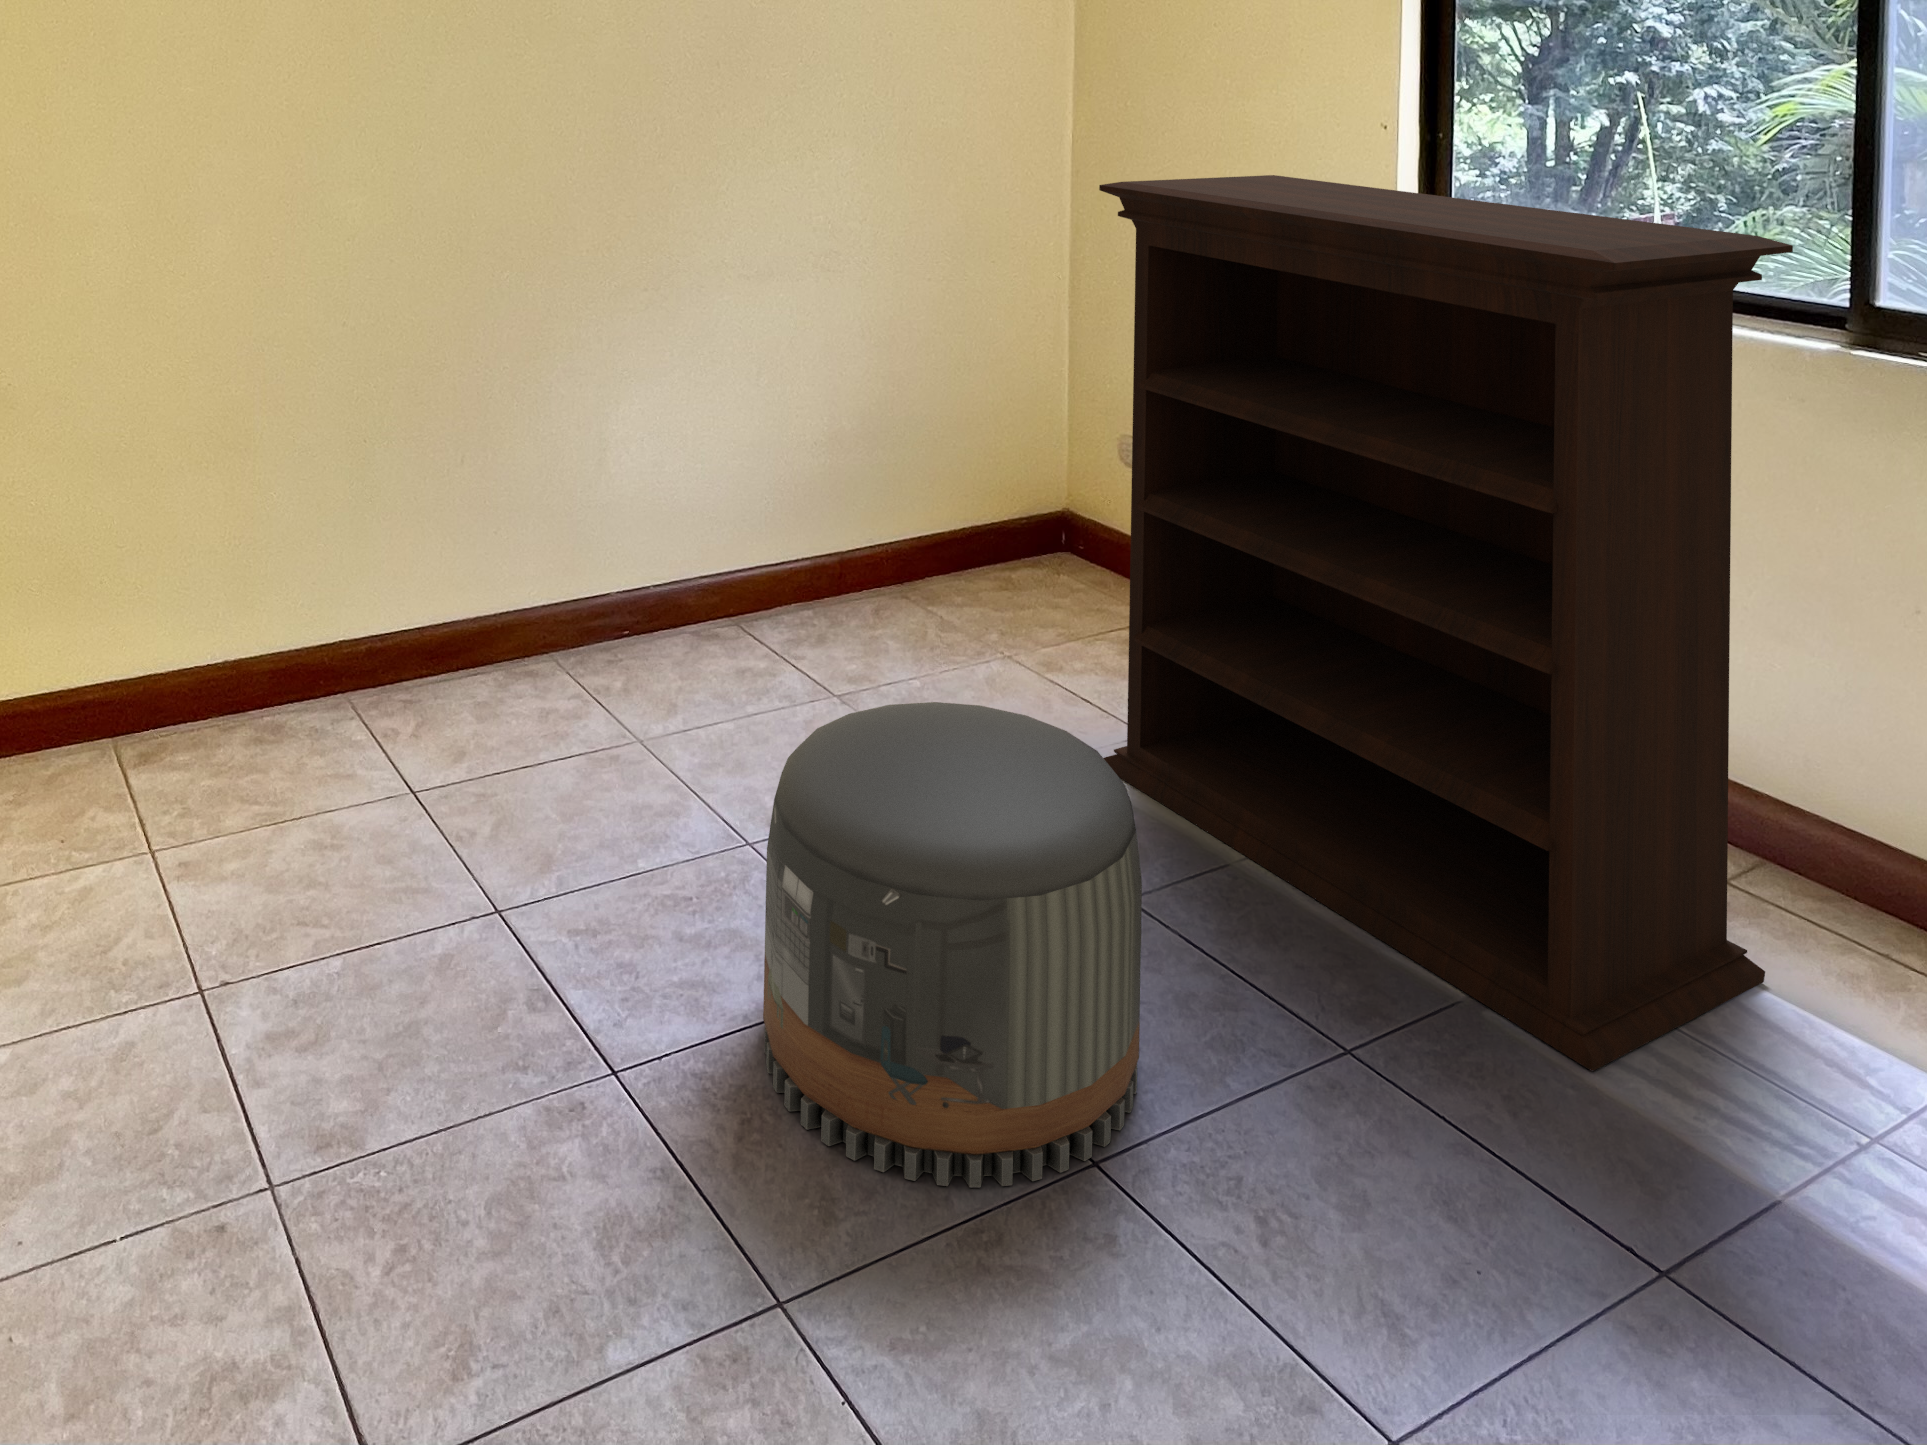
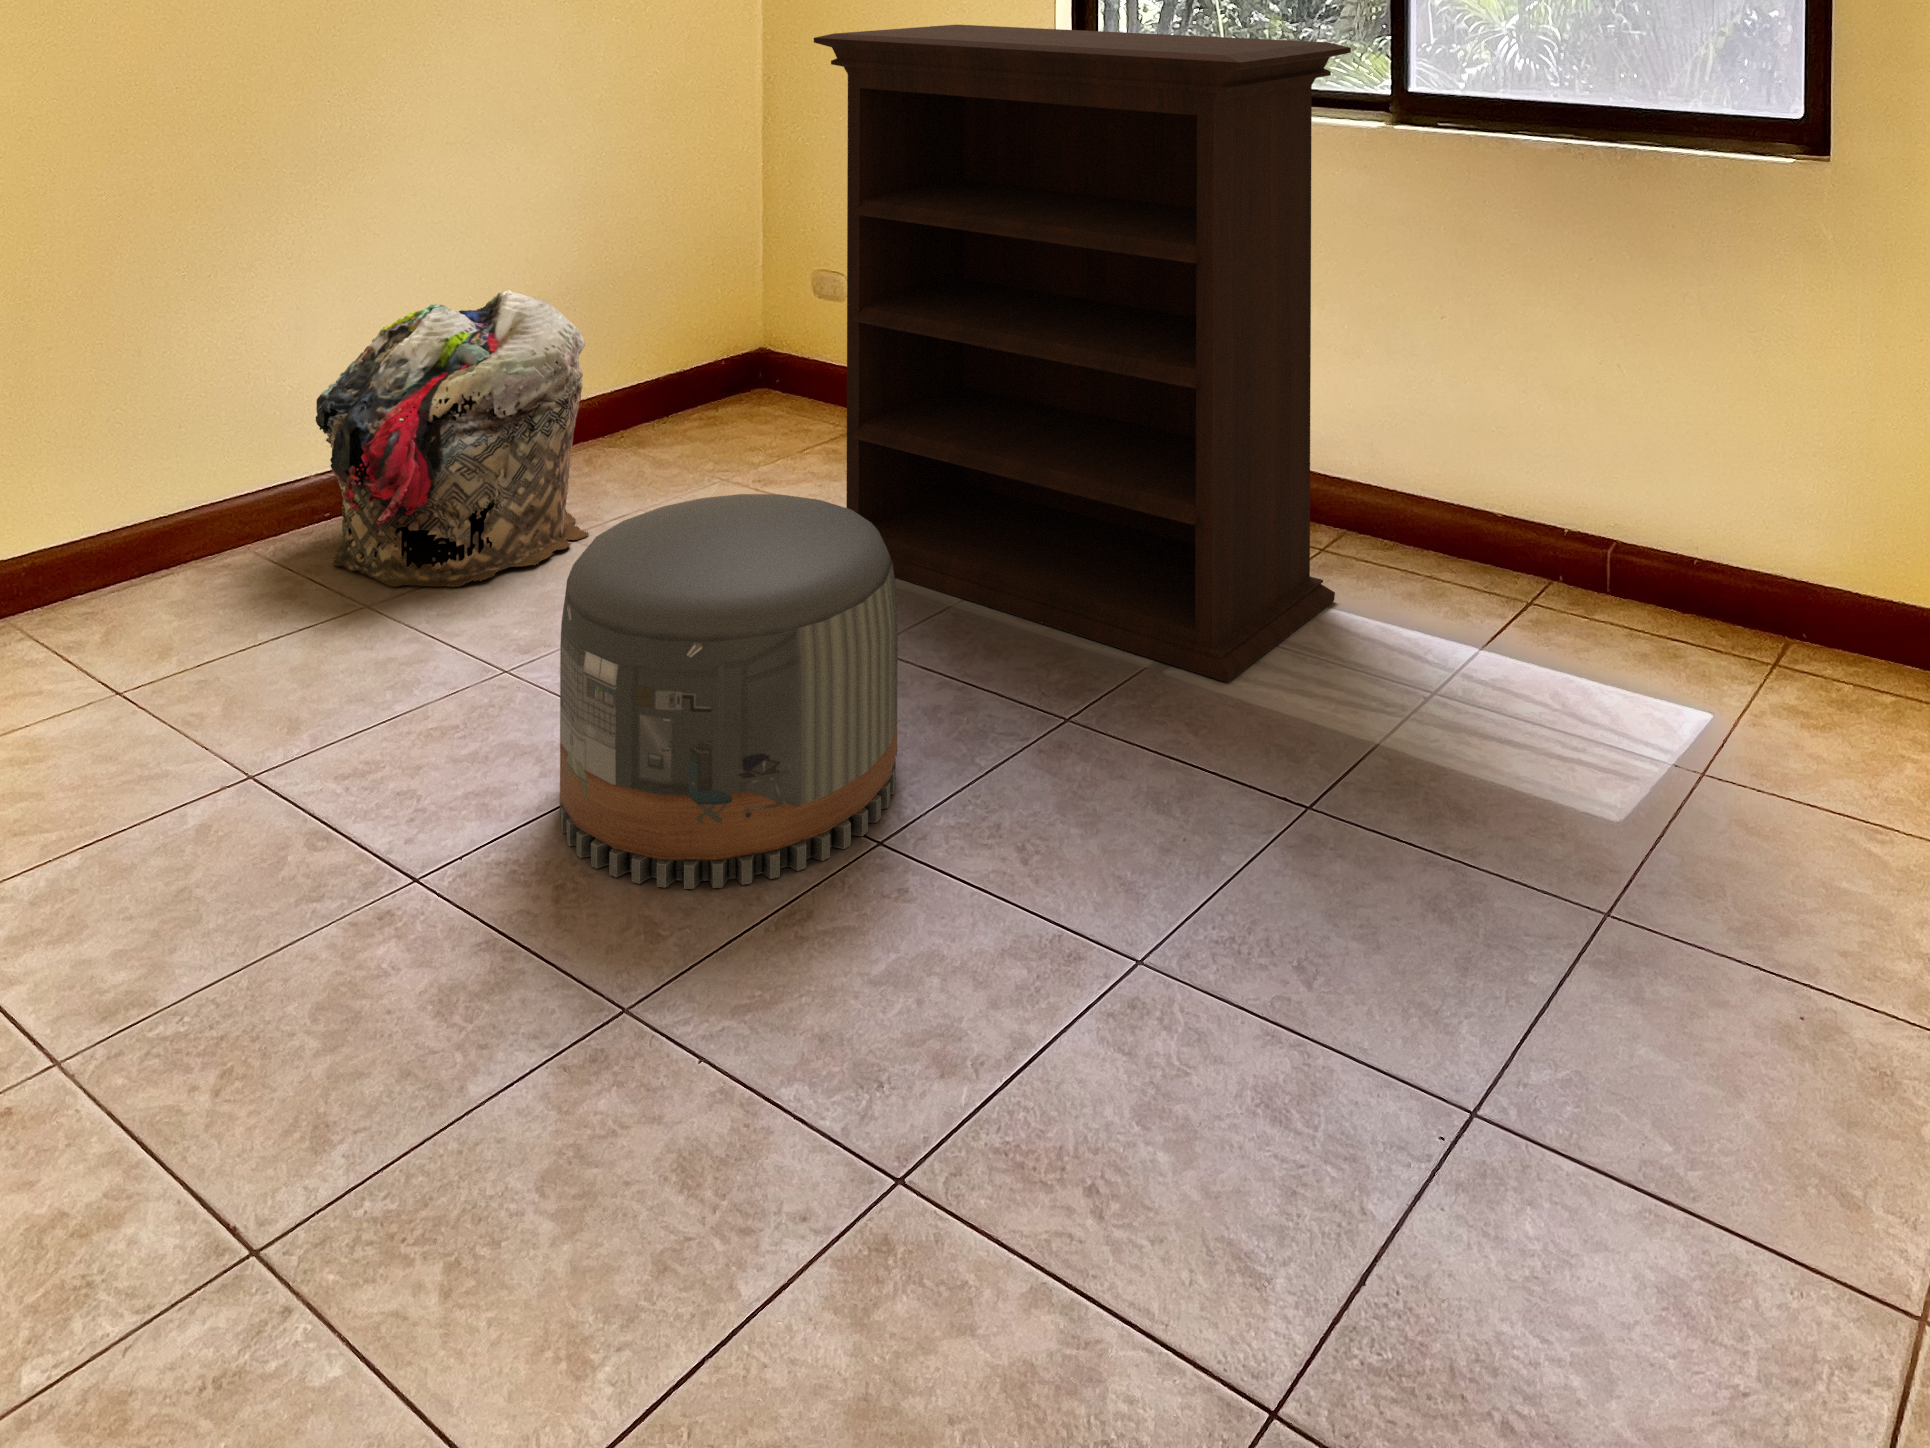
laundry basket: none [609,421,866,725] -> present [316,290,589,587]

